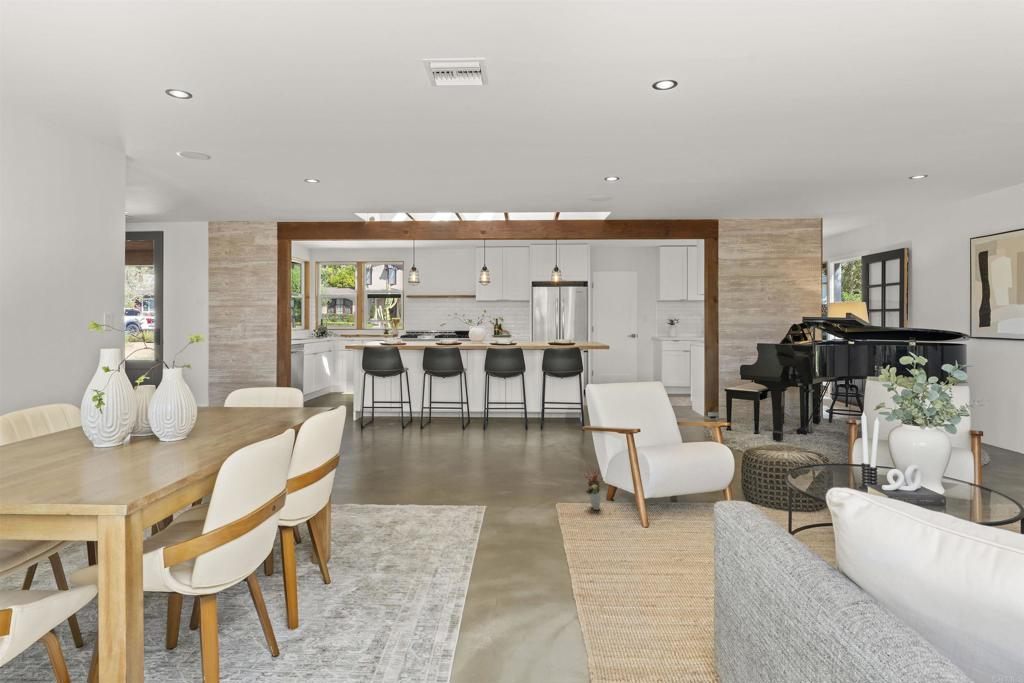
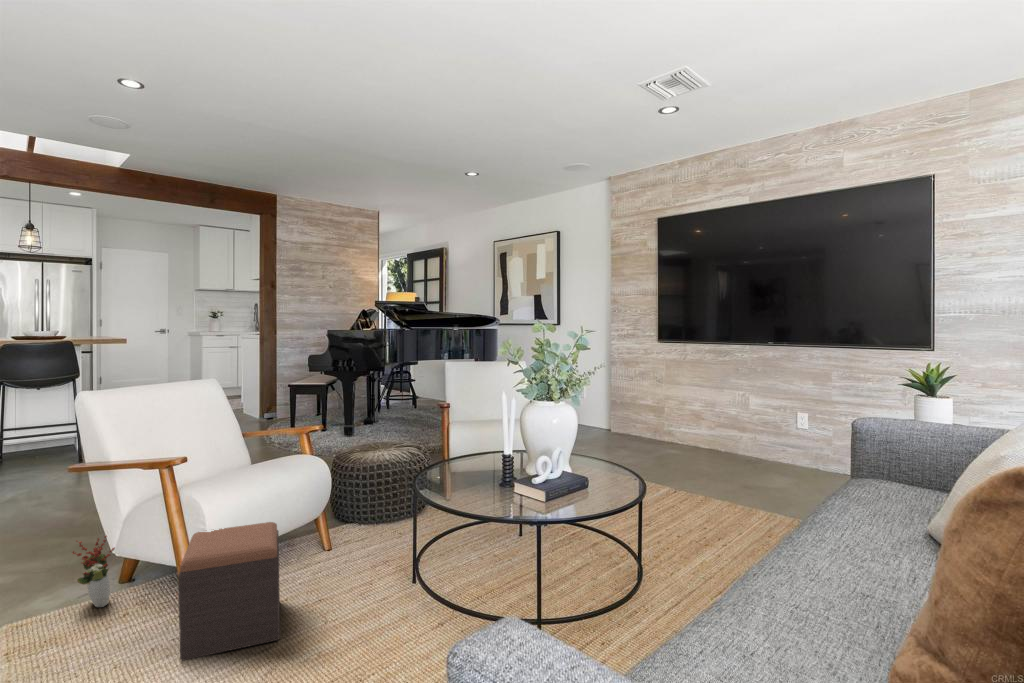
footstool: none [634,476,693,551] -> present [178,522,280,661]

